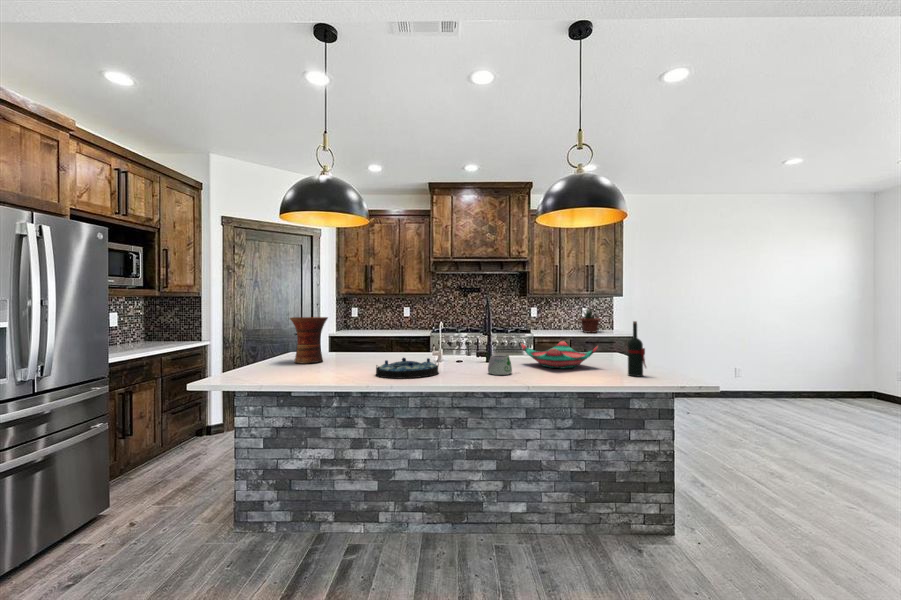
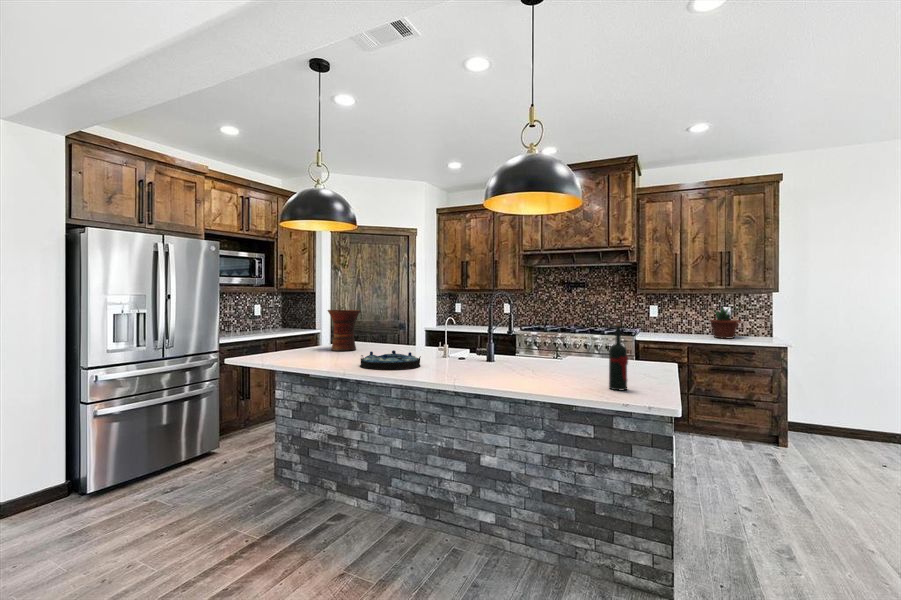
decorative bowl: present [521,341,598,369] -> none [523,343,597,374]
mug: present [488,354,512,375] -> none [460,353,492,375]

